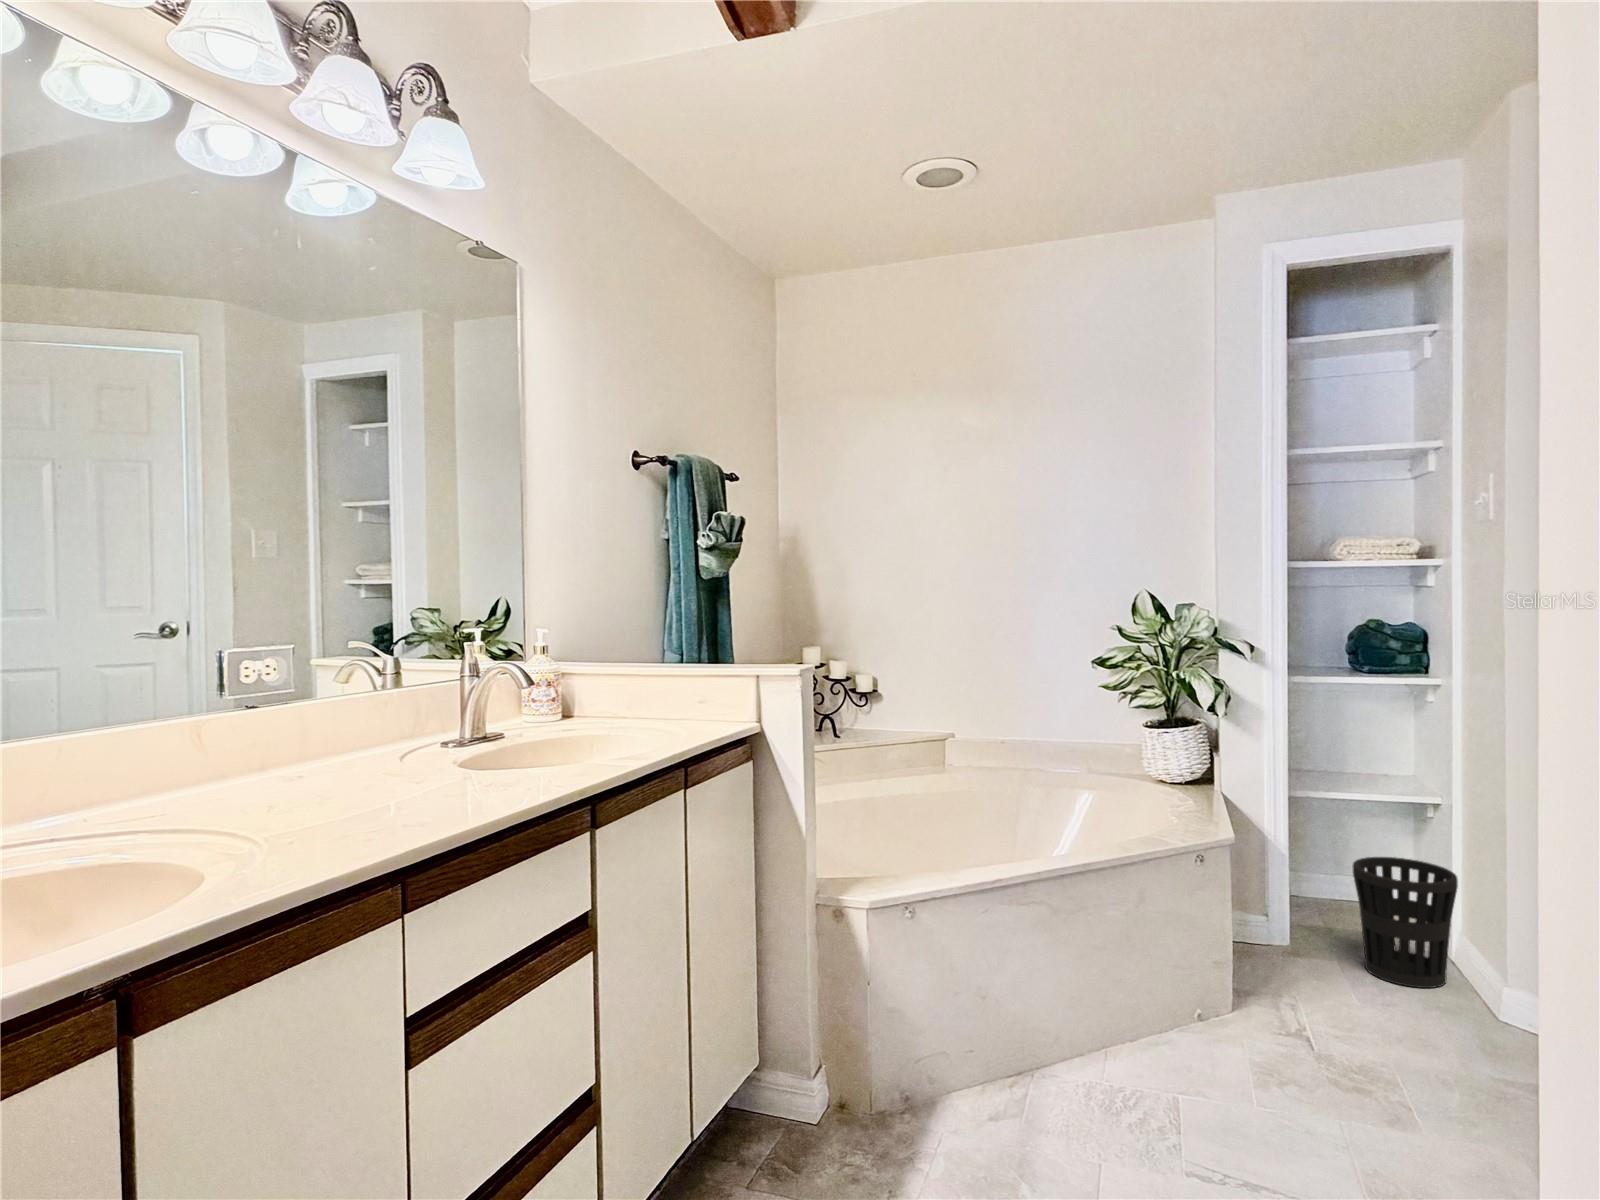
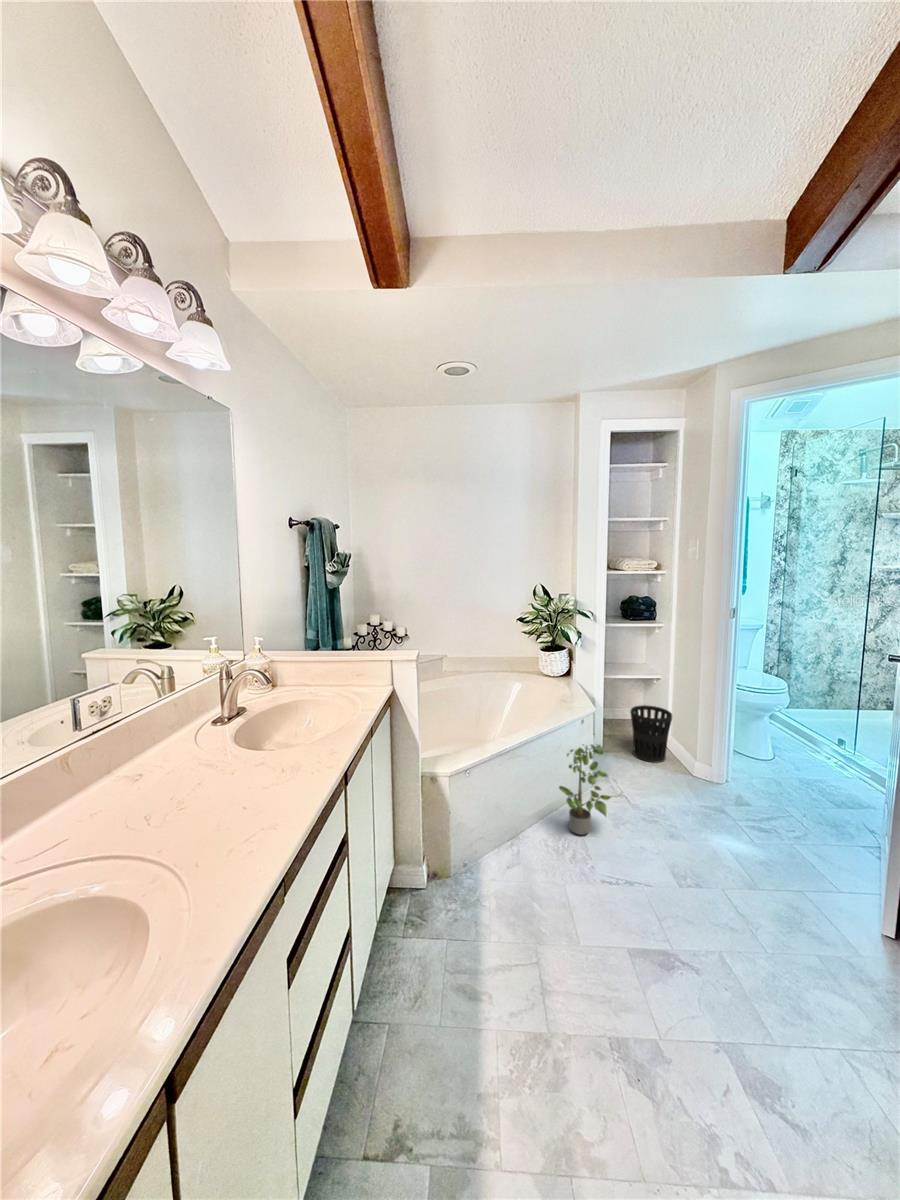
potted plant: none [1131,890,1260,1096] -> present [559,744,611,835]

